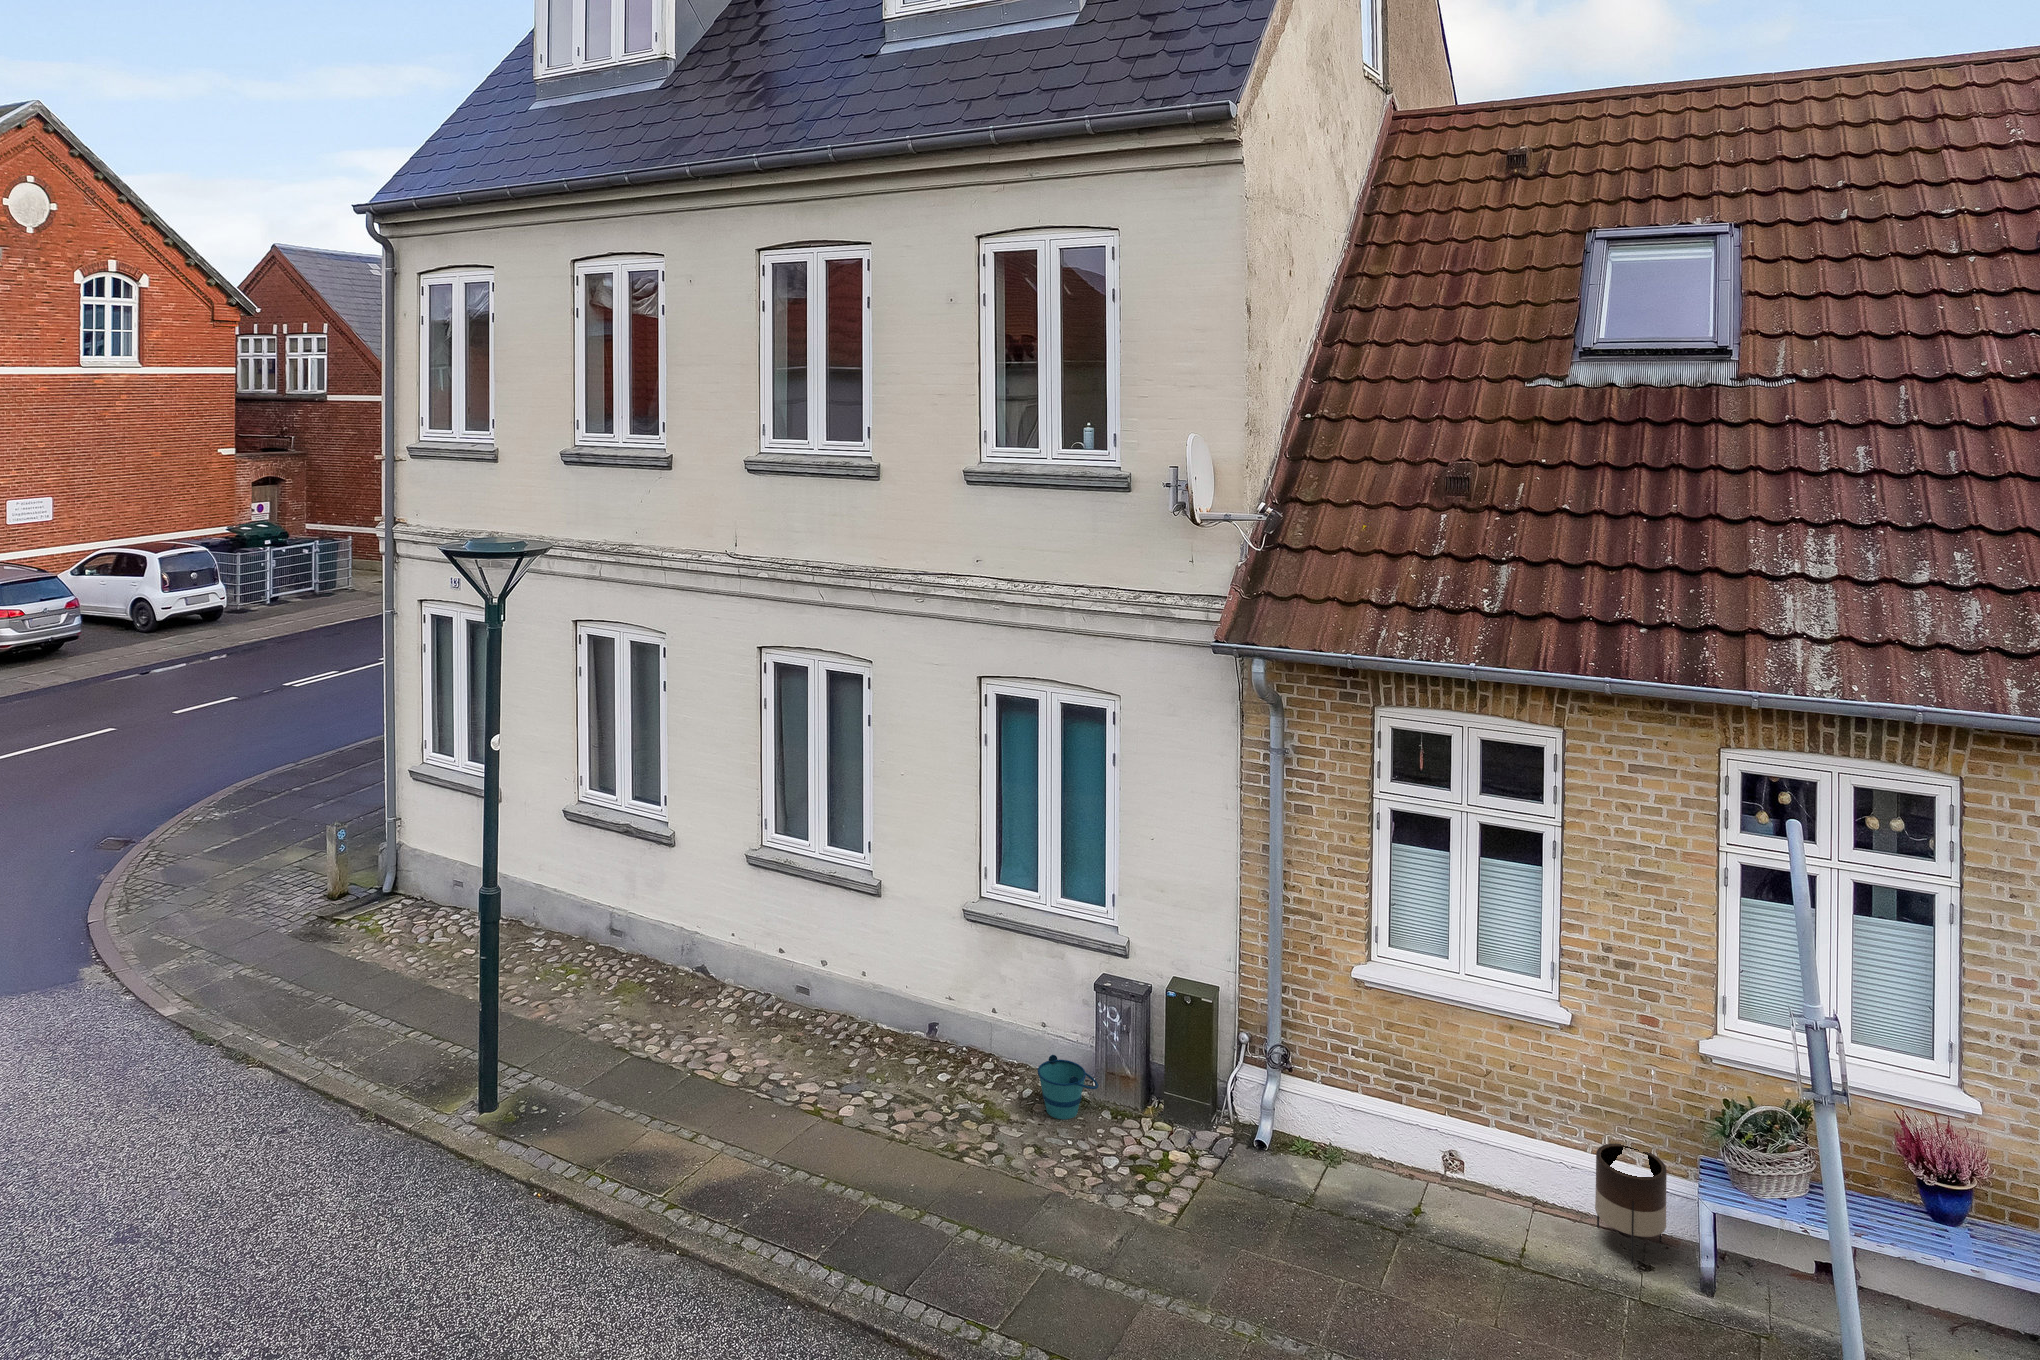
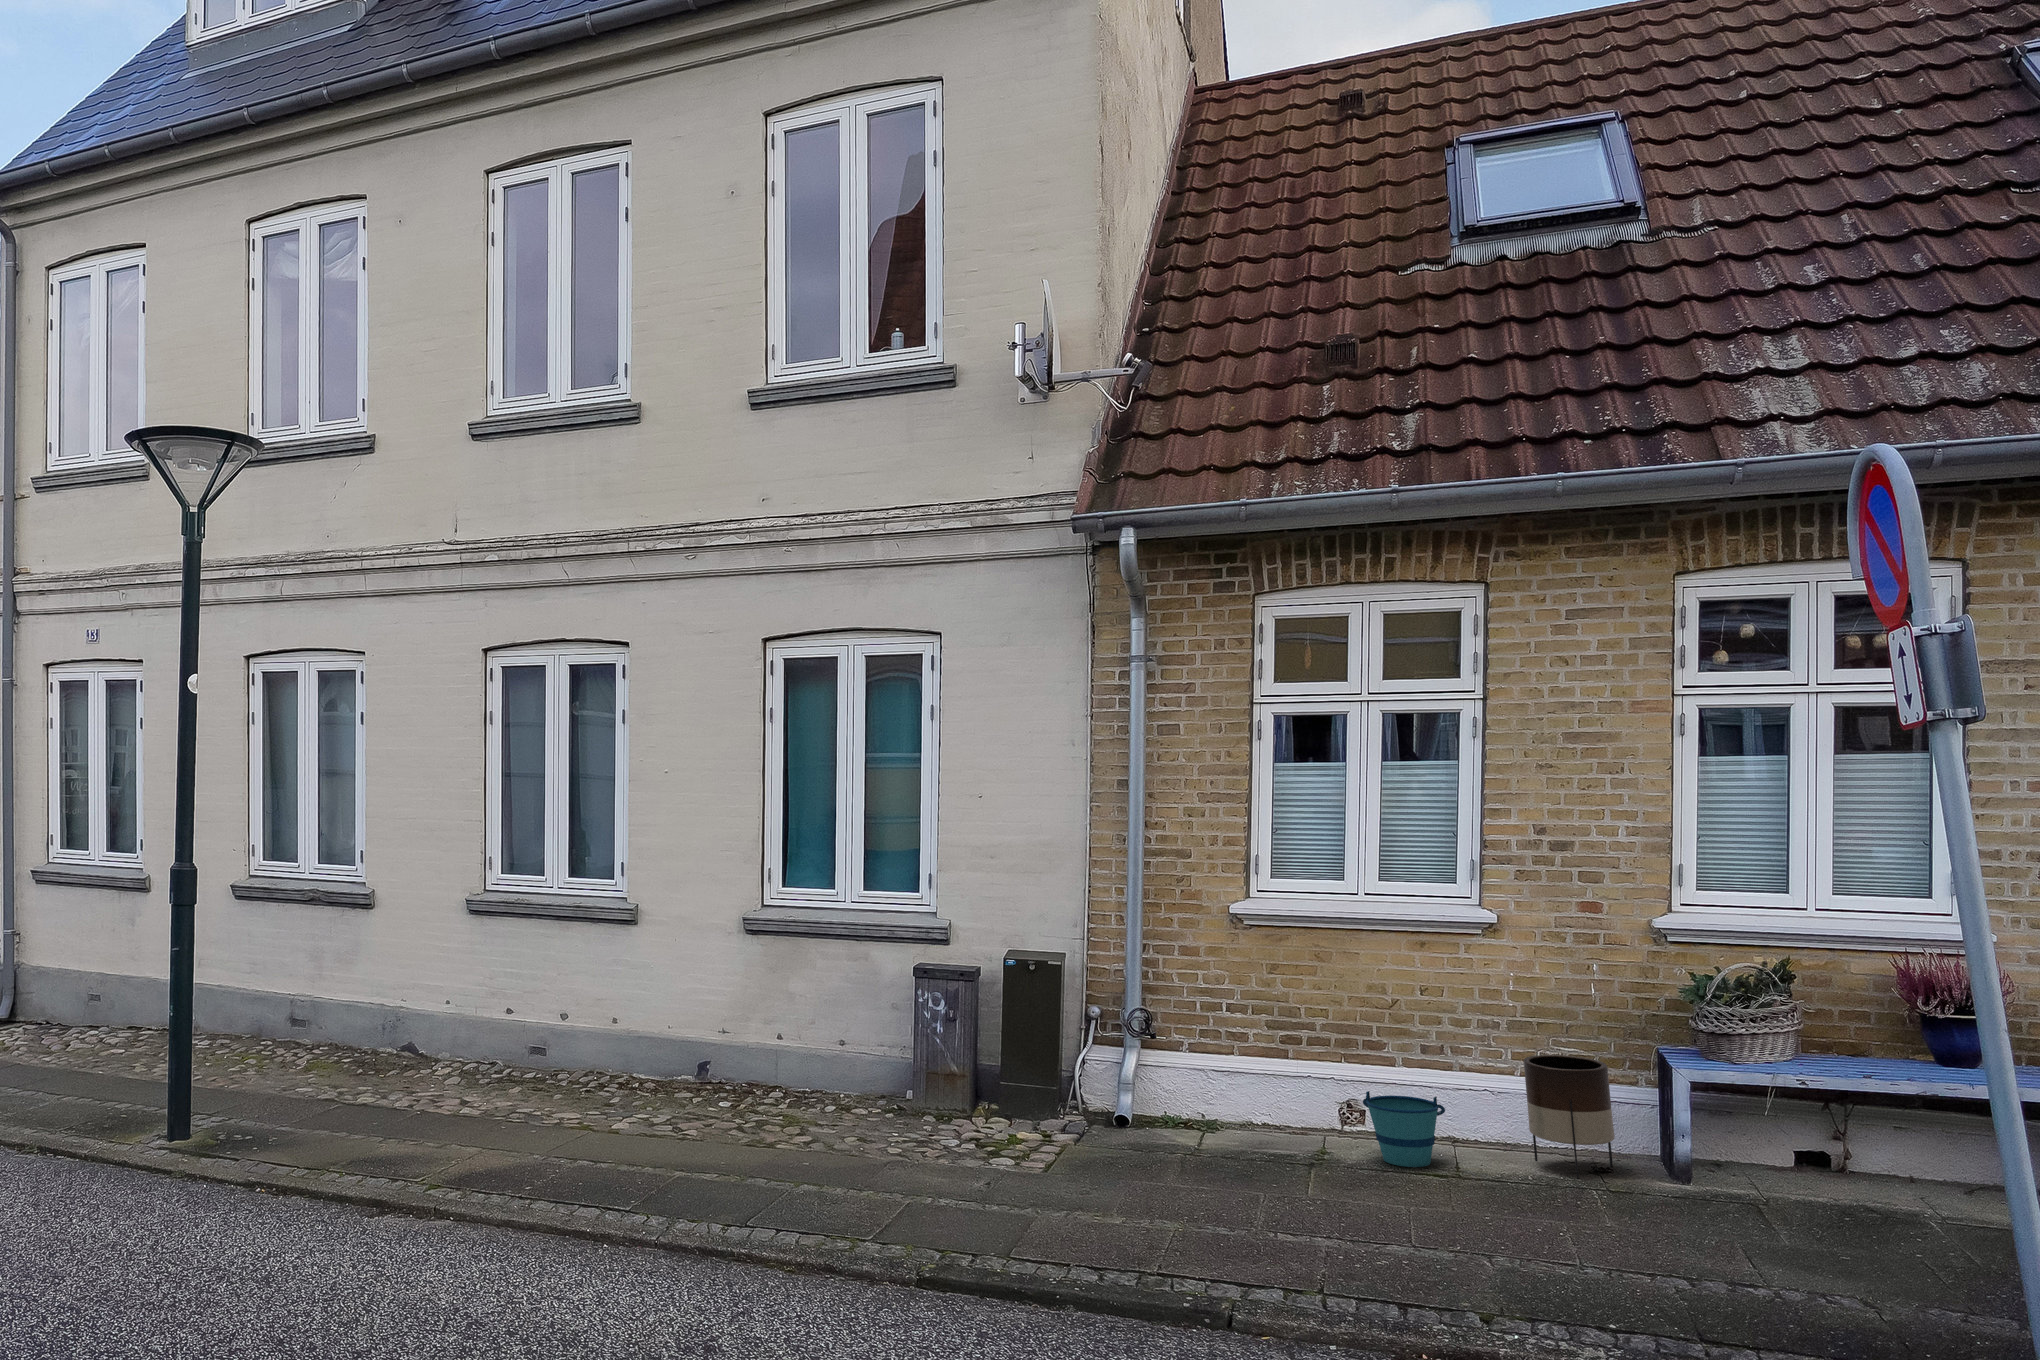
bucket: present [1037,1055,1098,1119] -> present [1363,1091,1445,1167]

